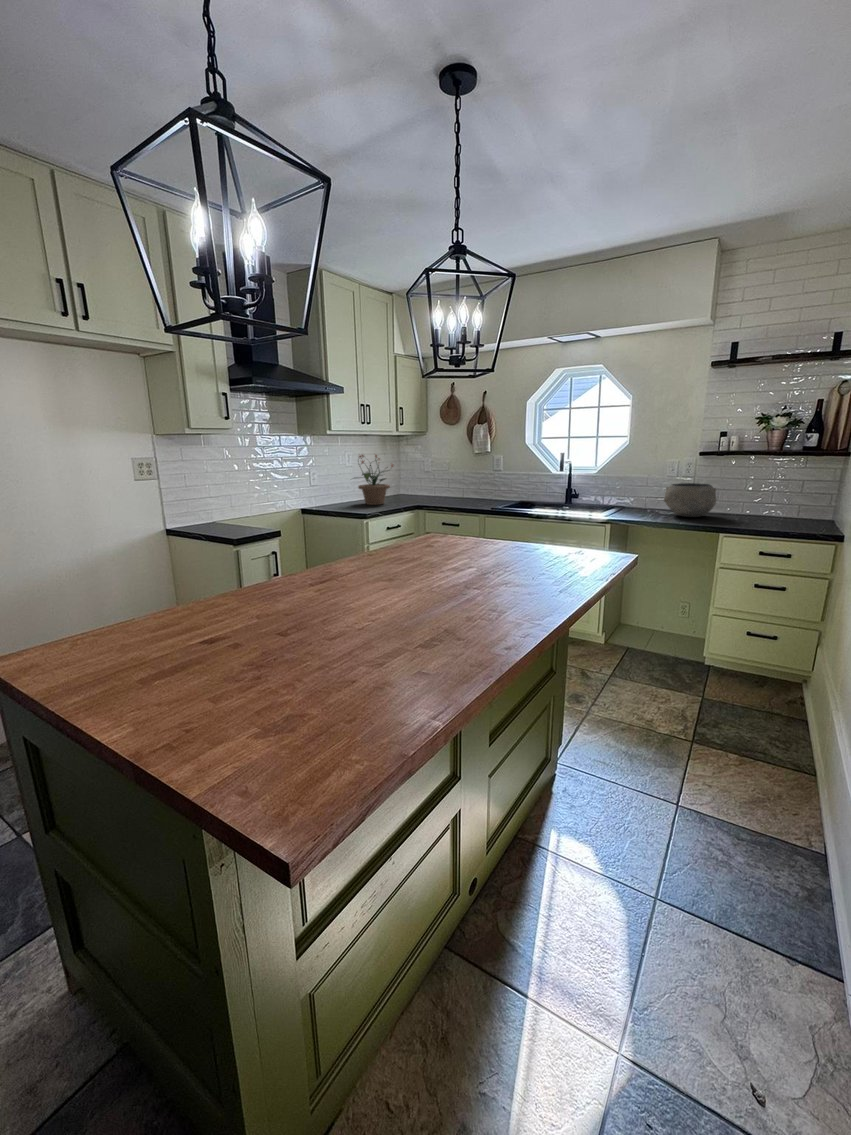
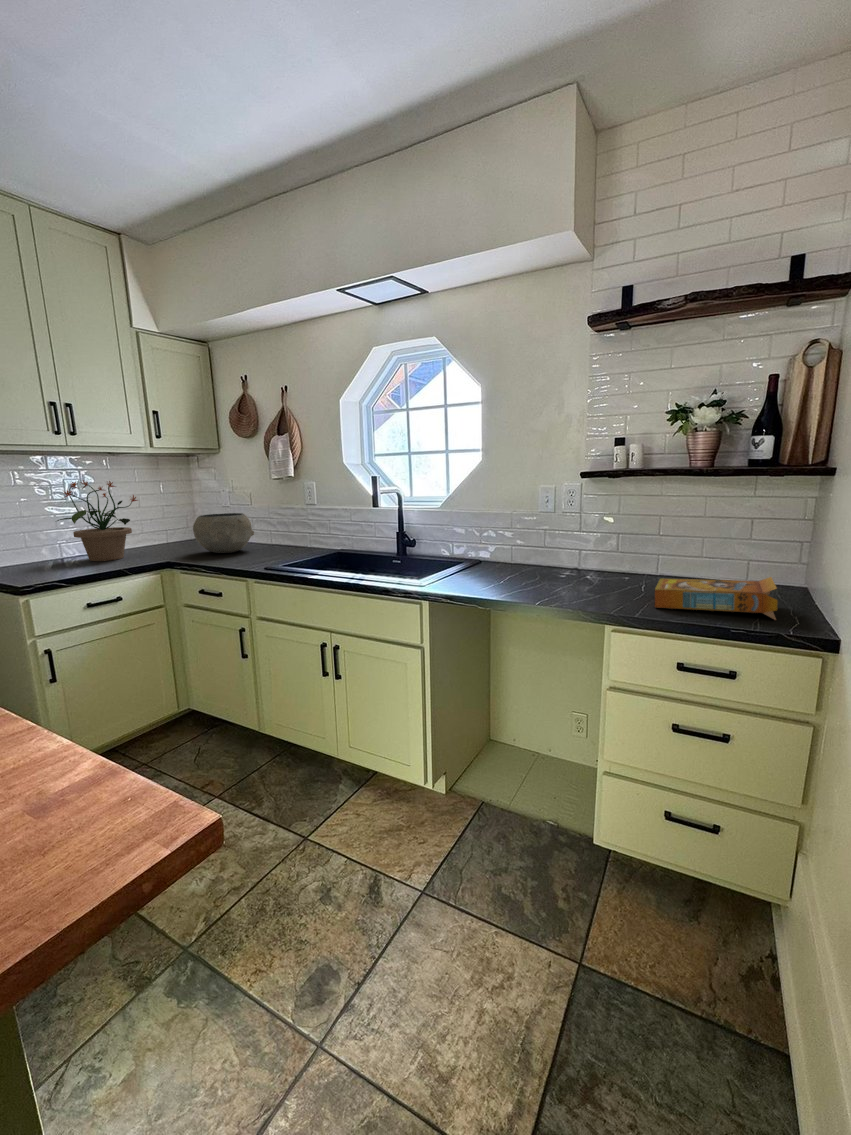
ceramic bowl: present [664,483,716,517] -> present [193,513,254,553]
cereal box: none [748,510,816,530] -> present [655,577,778,620]

